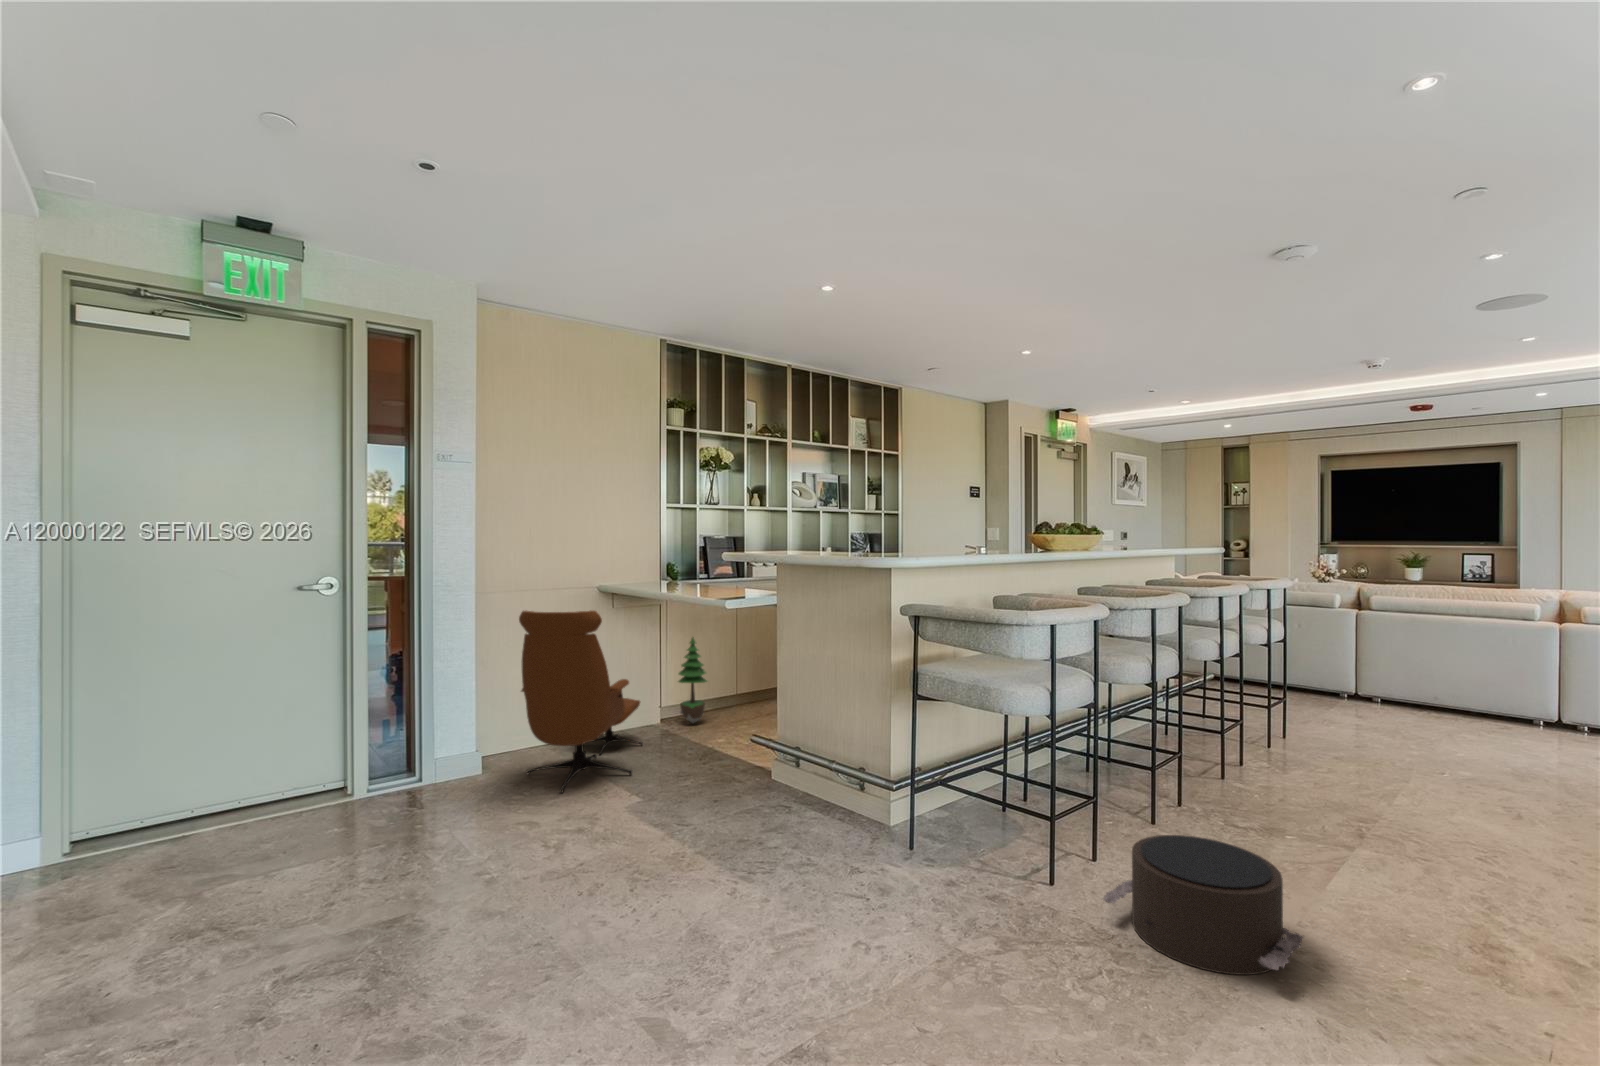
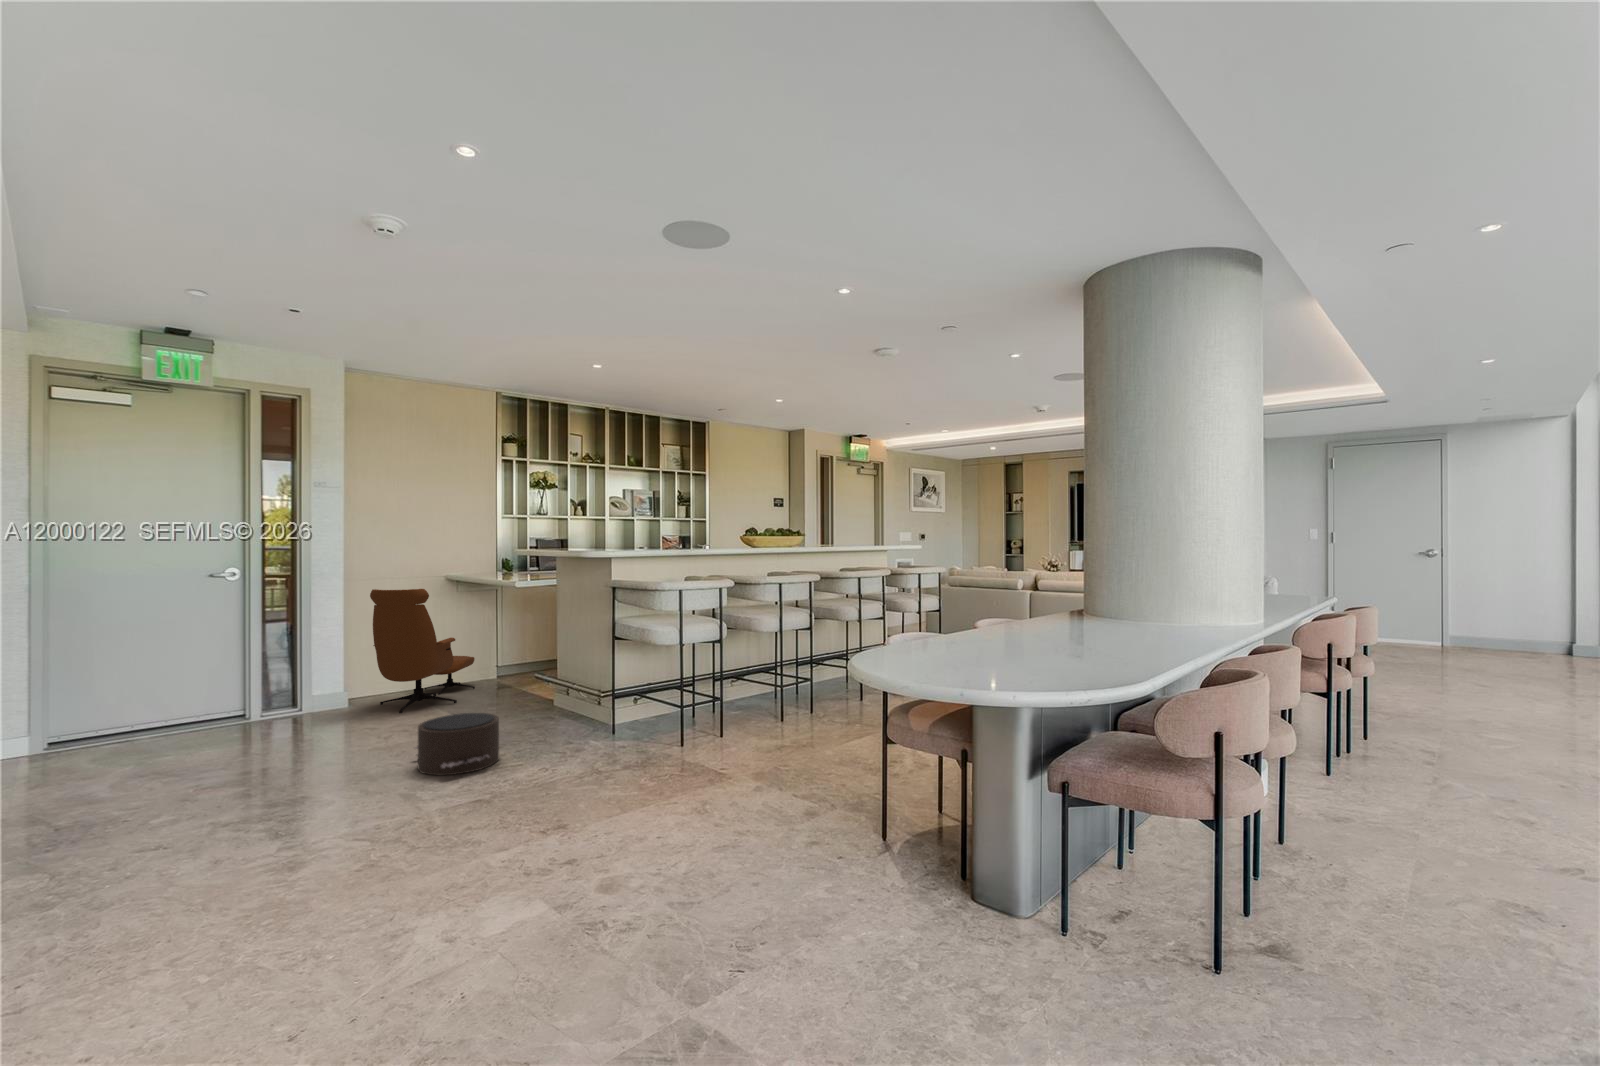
potted tree: present [678,637,707,723] -> none [508,611,533,677]
pouf: present [1103,835,1304,975] -> present [415,713,499,775]

